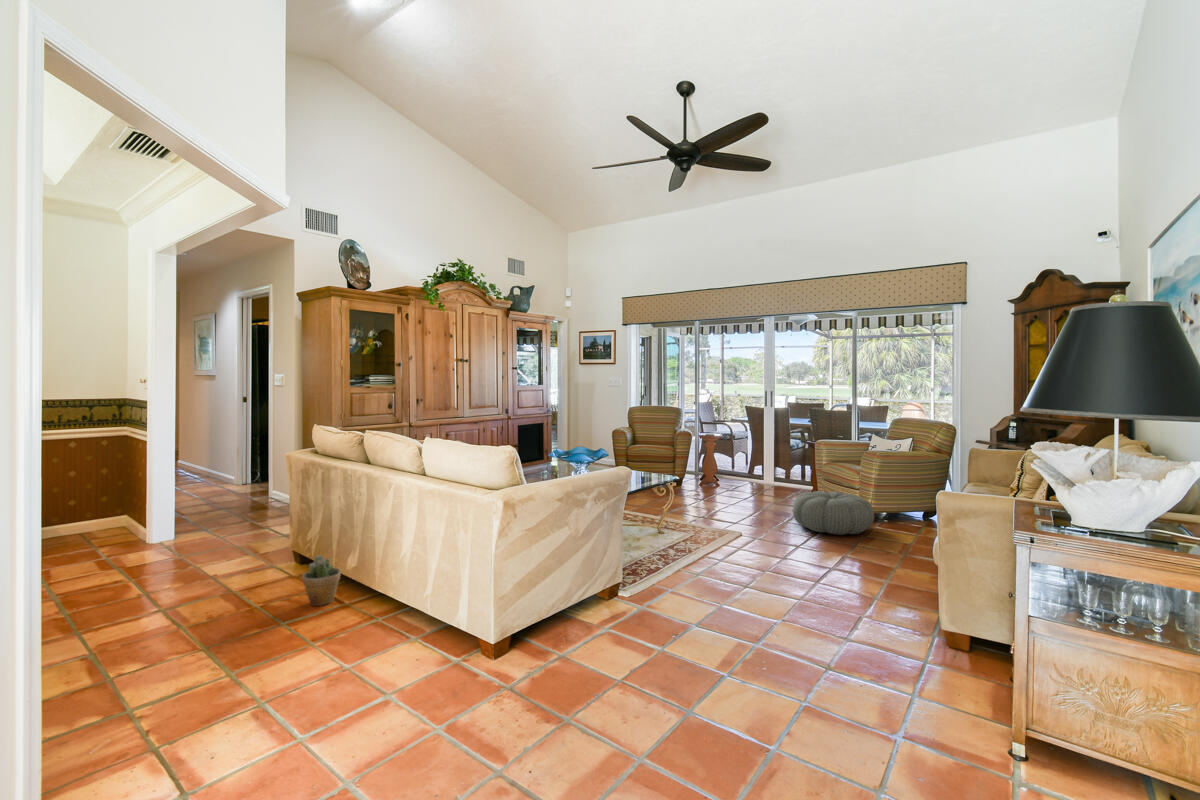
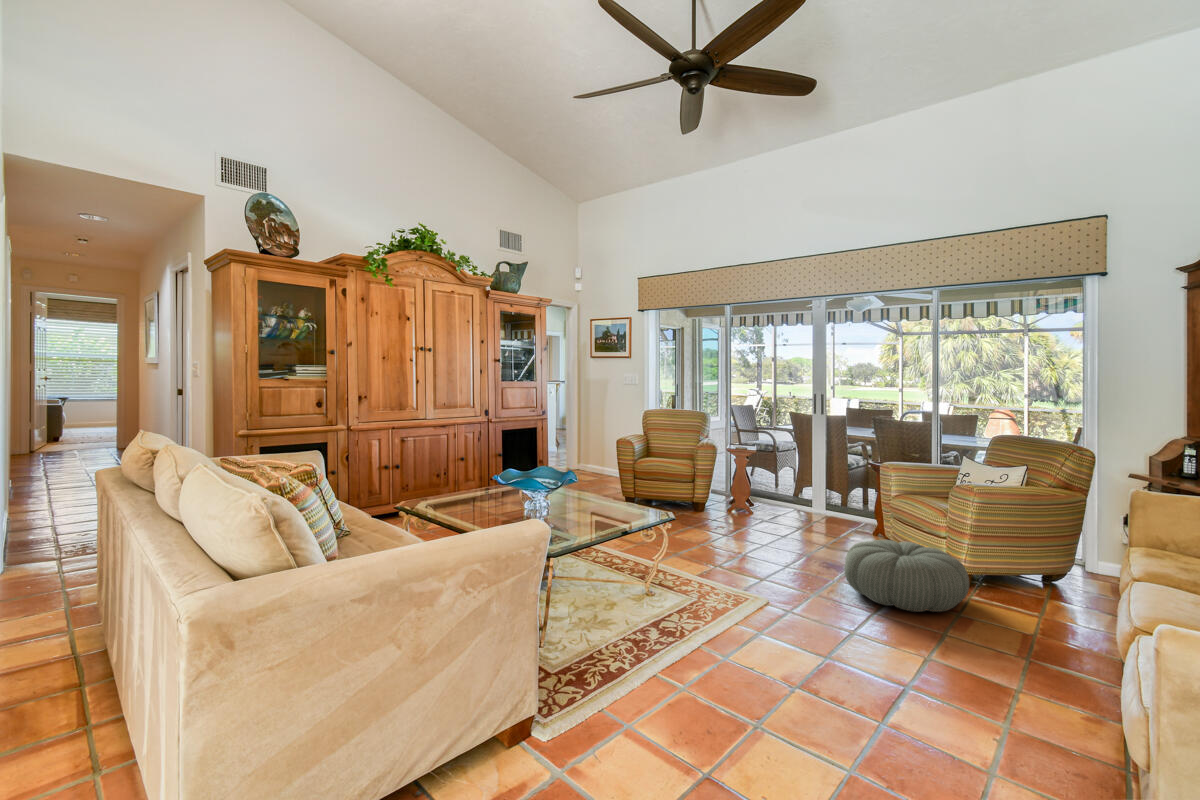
potted plant: present [302,555,341,606] -> none [48,639,120,721]

